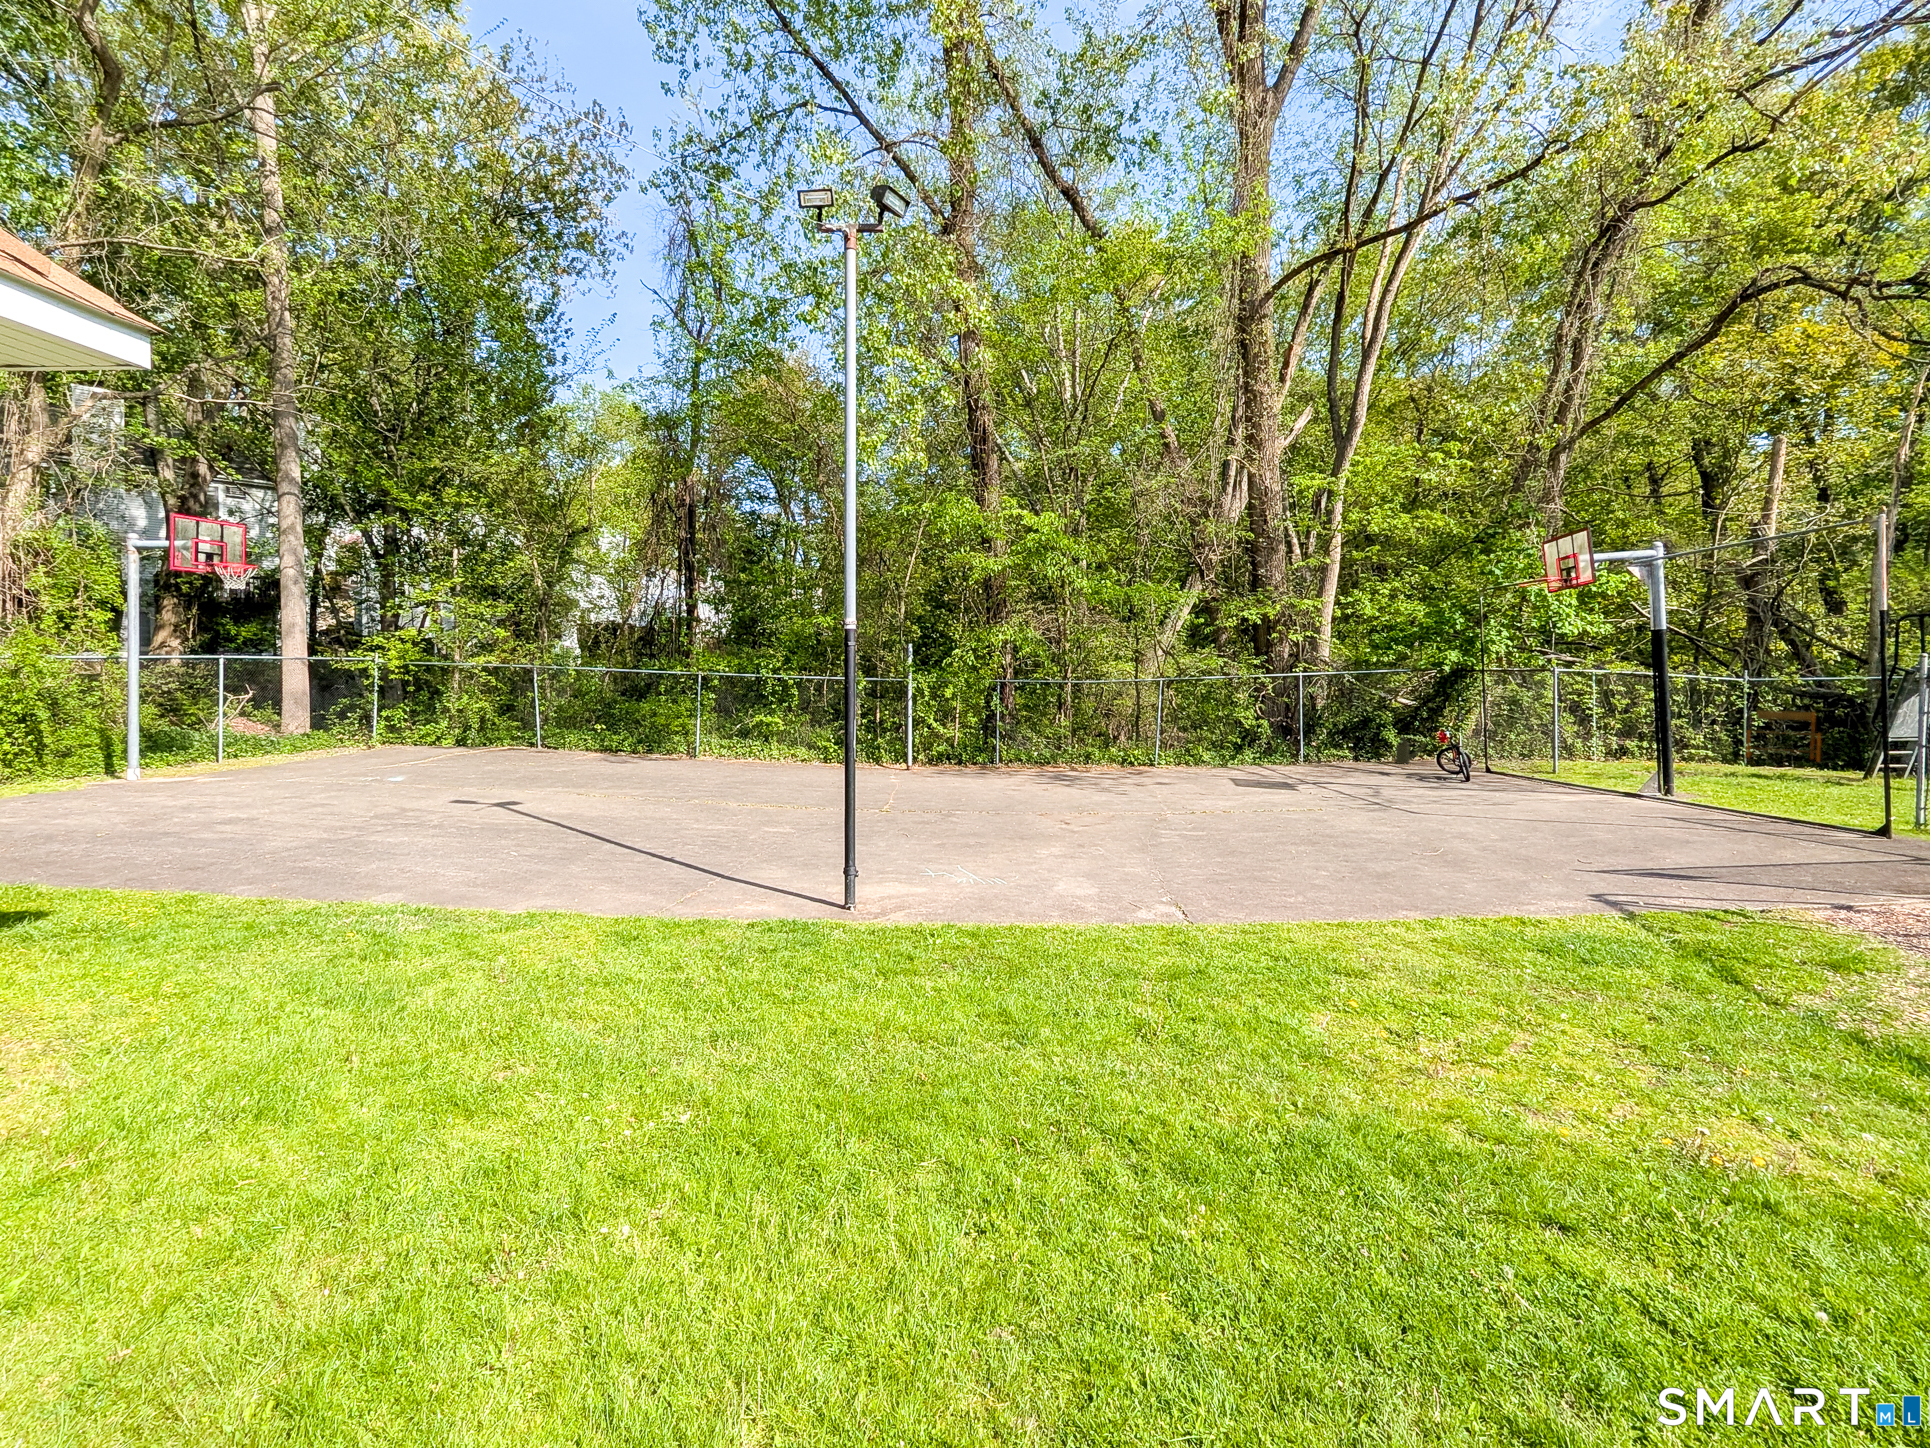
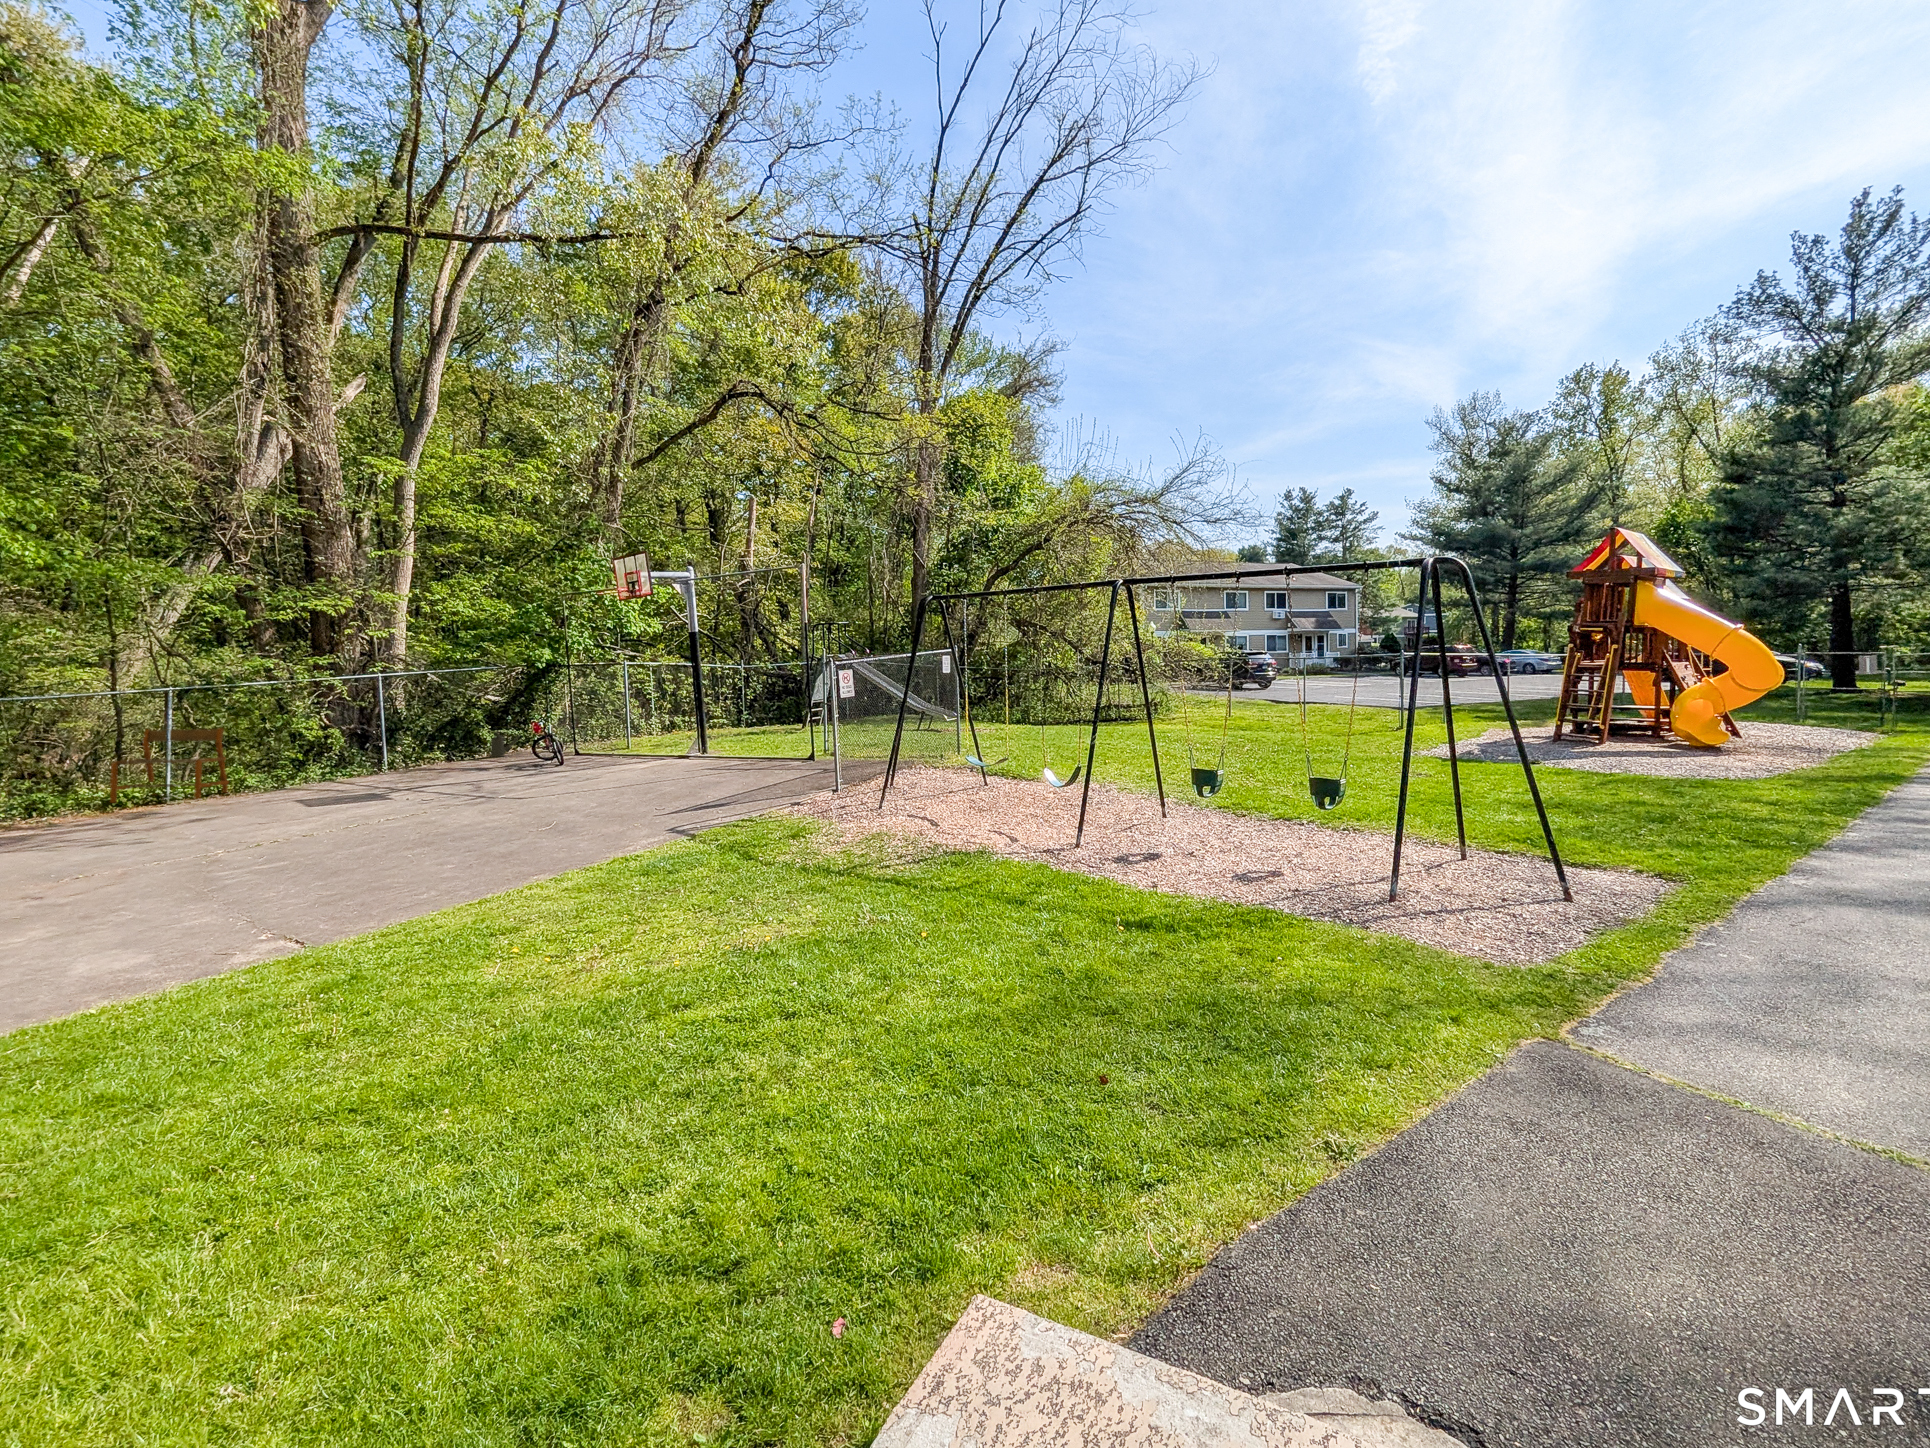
bench: present [1746,710,1821,762] -> present [110,728,229,803]

